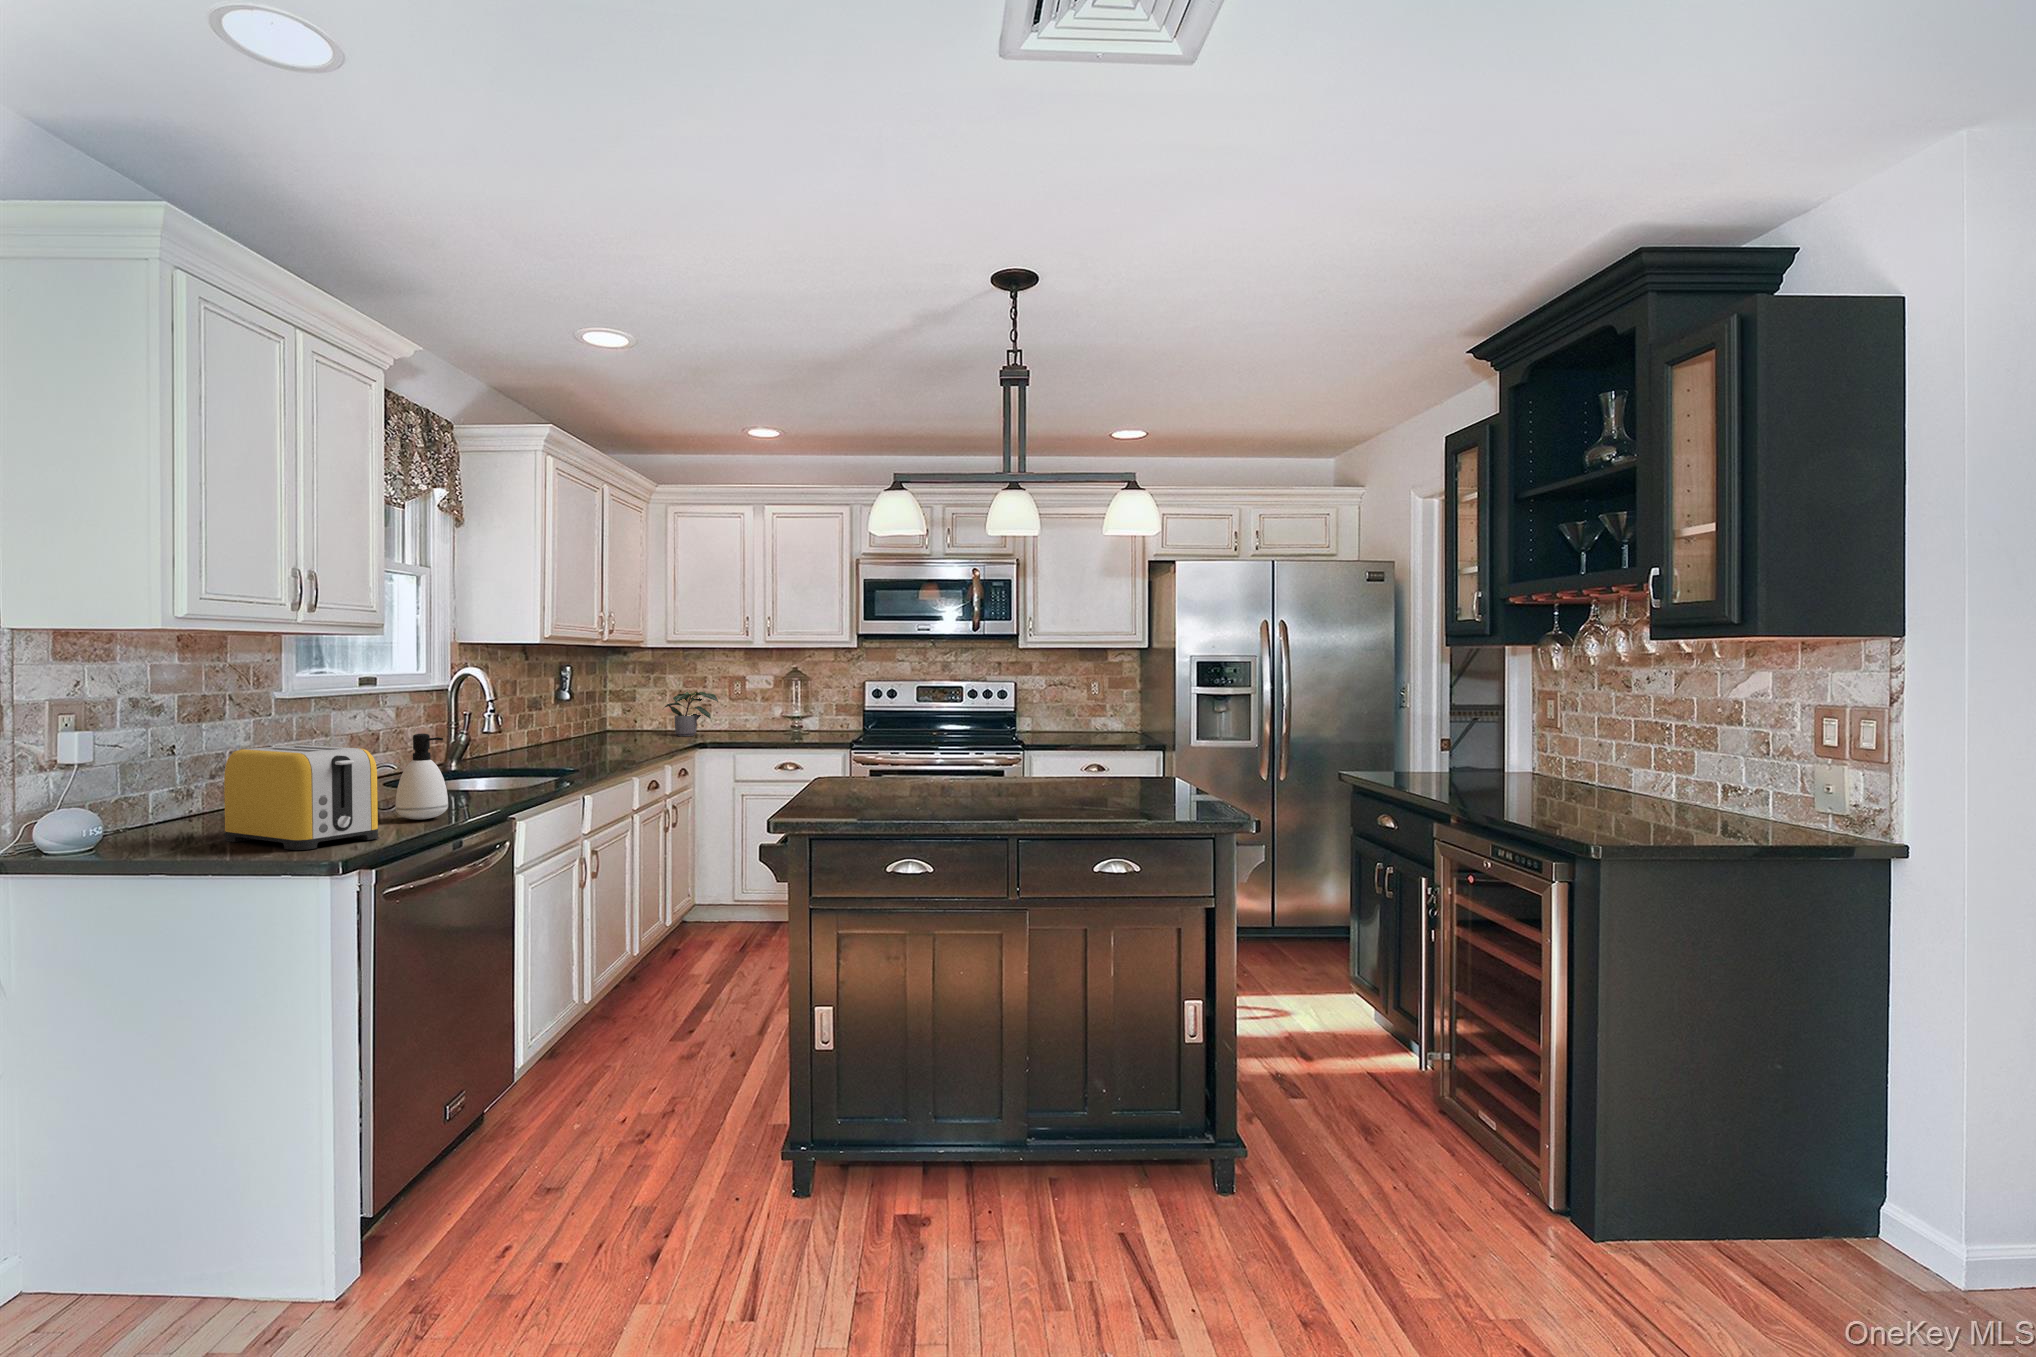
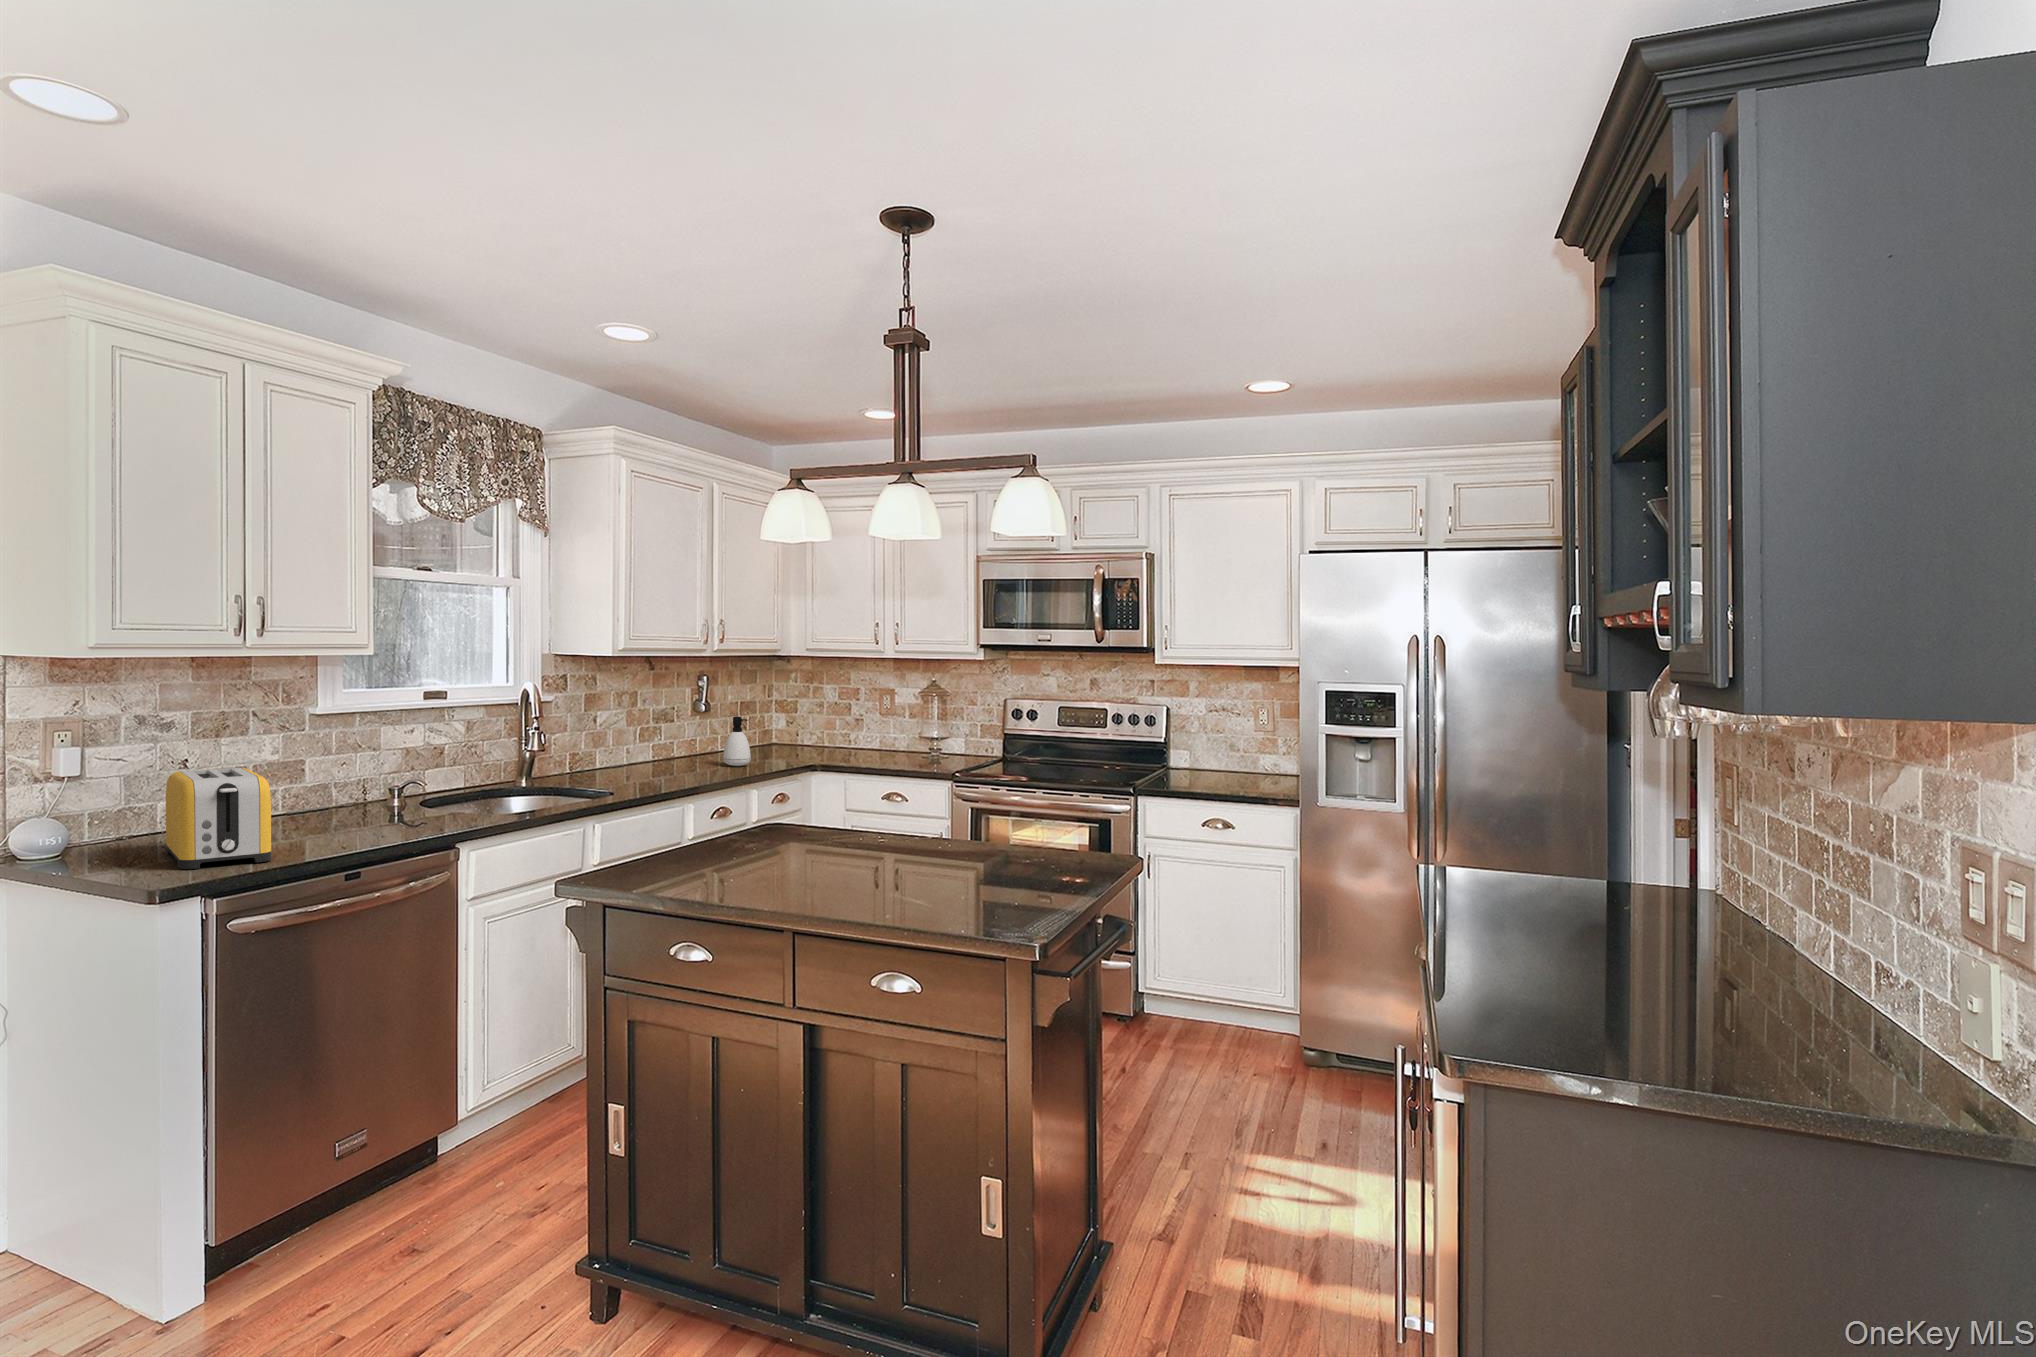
potted plant: present [665,692,718,736] -> none [818,702,867,750]
soap dispenser: present [395,734,448,820] -> present [723,716,751,766]

